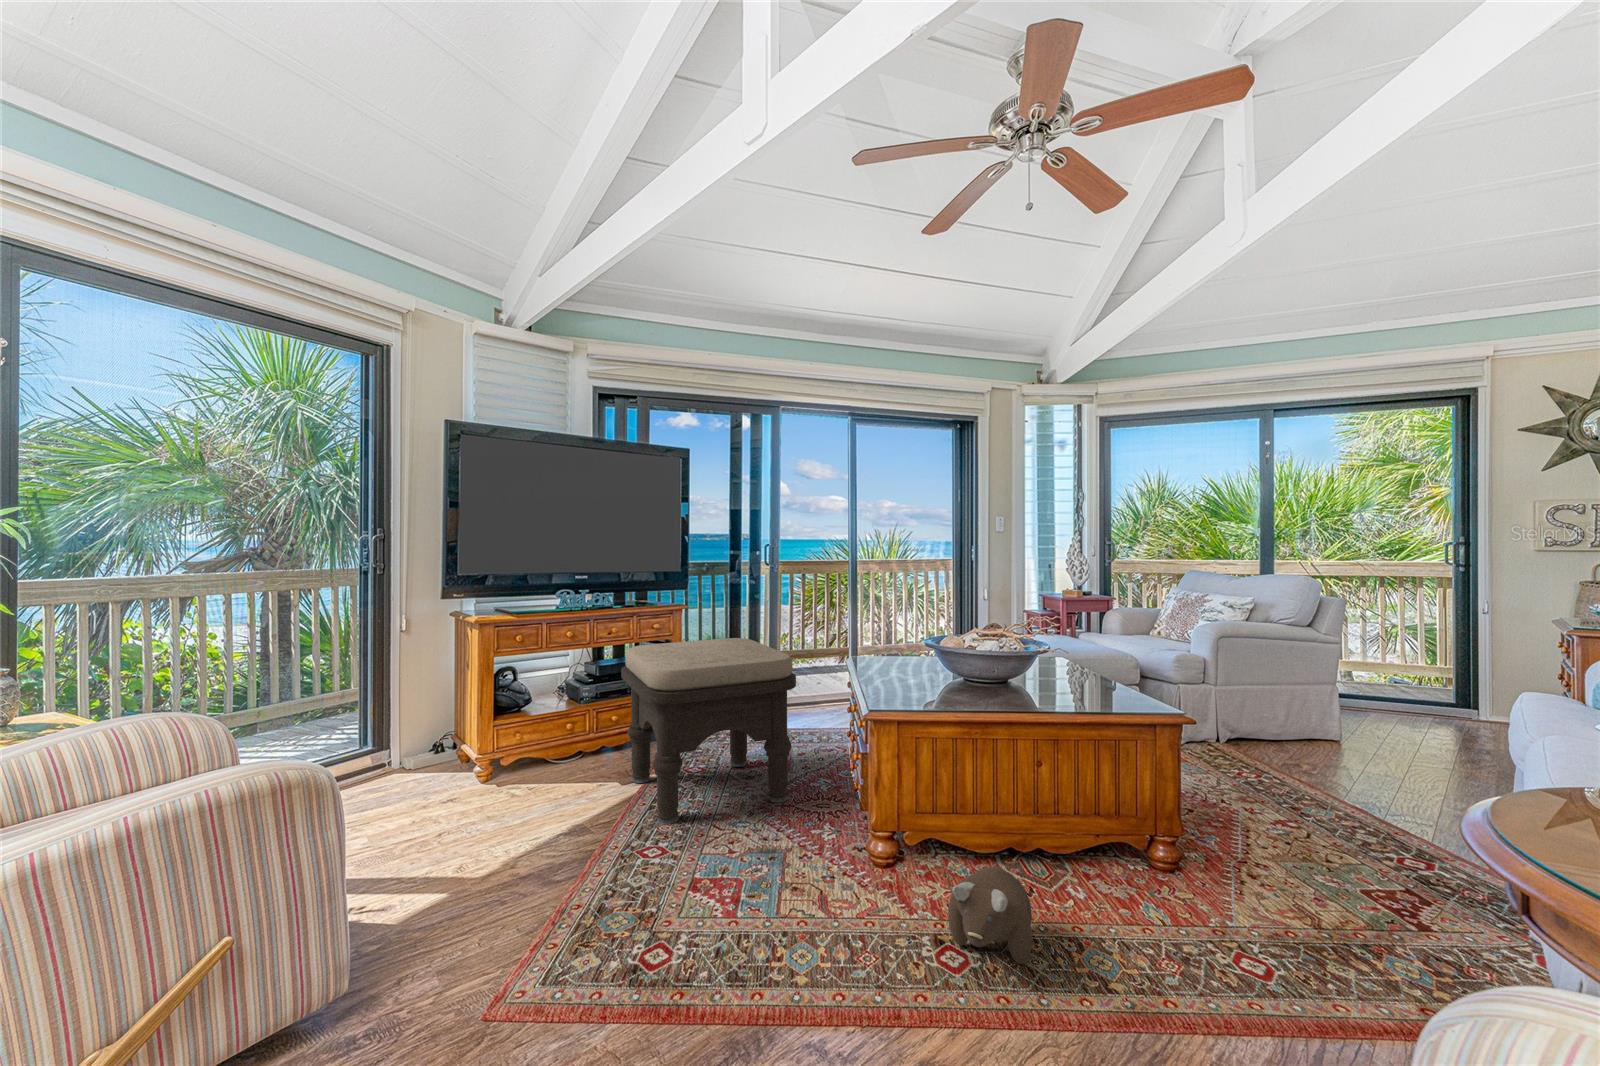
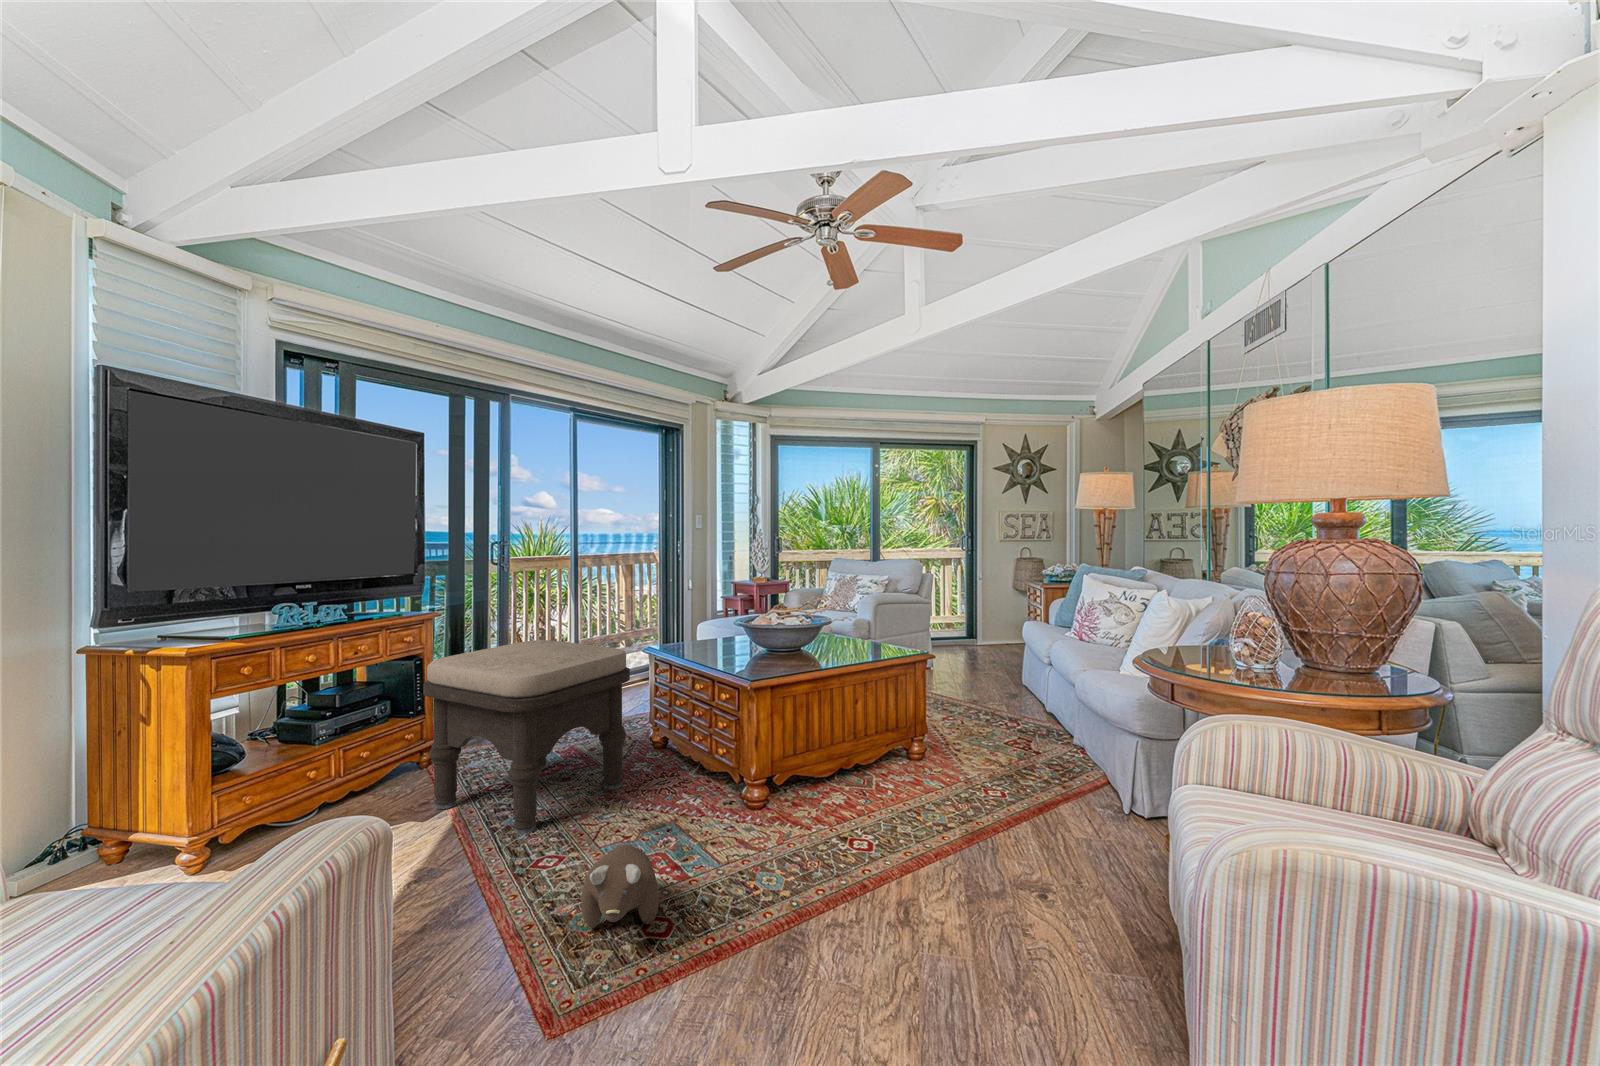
plush toy: present [948,866,1032,964] -> present [581,845,659,928]

